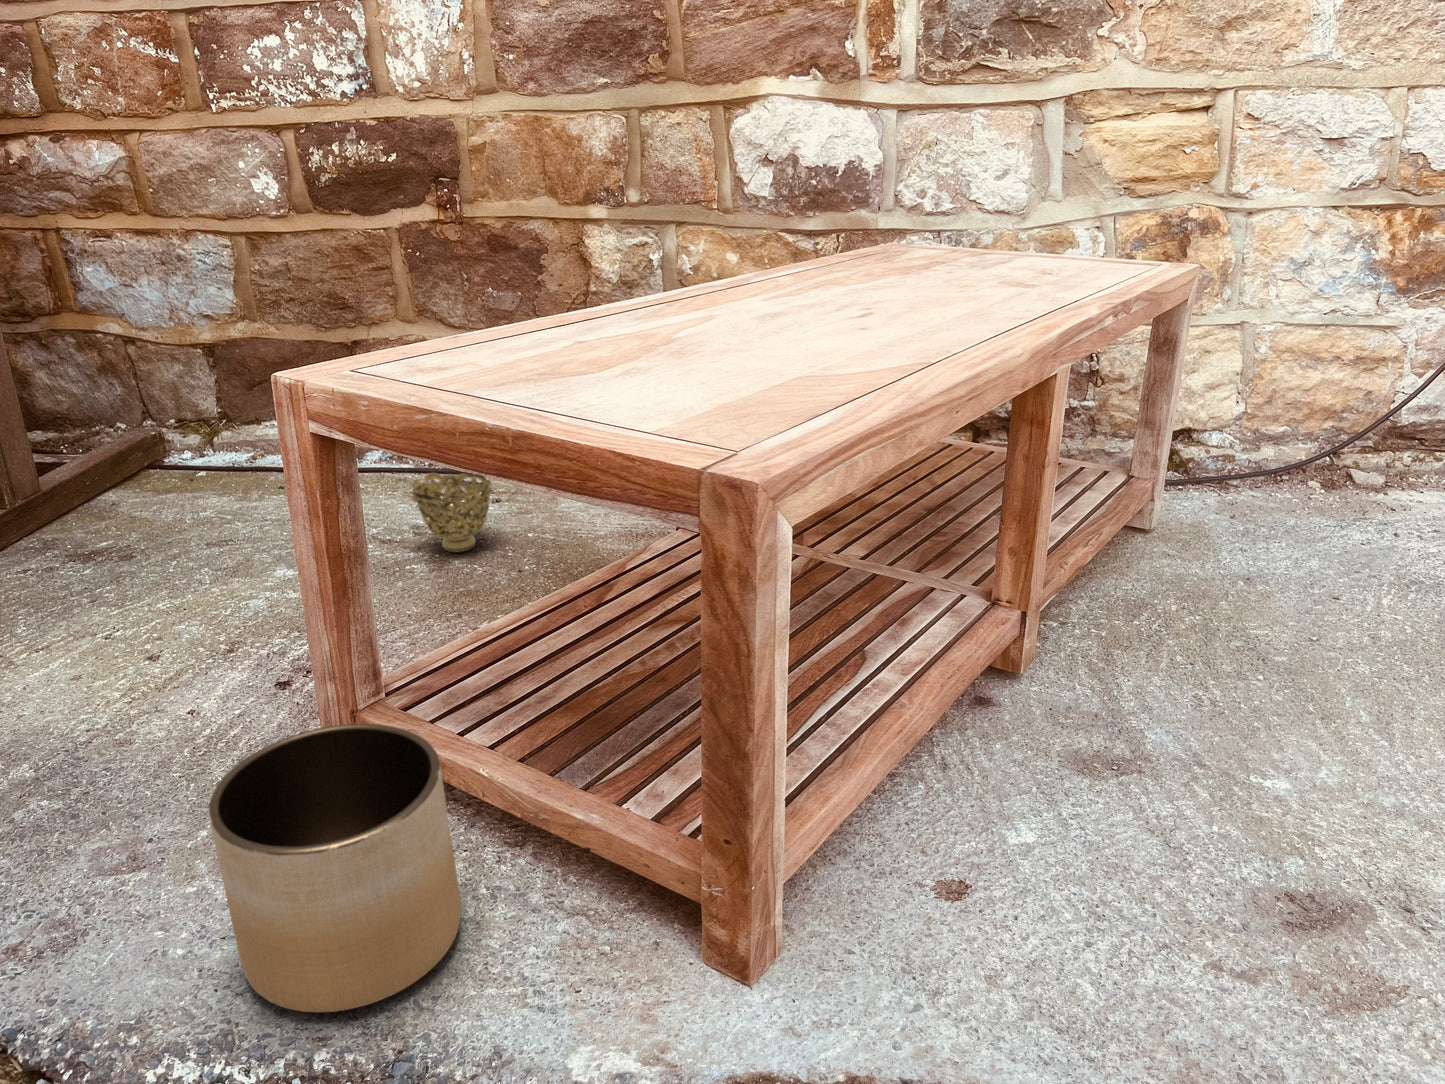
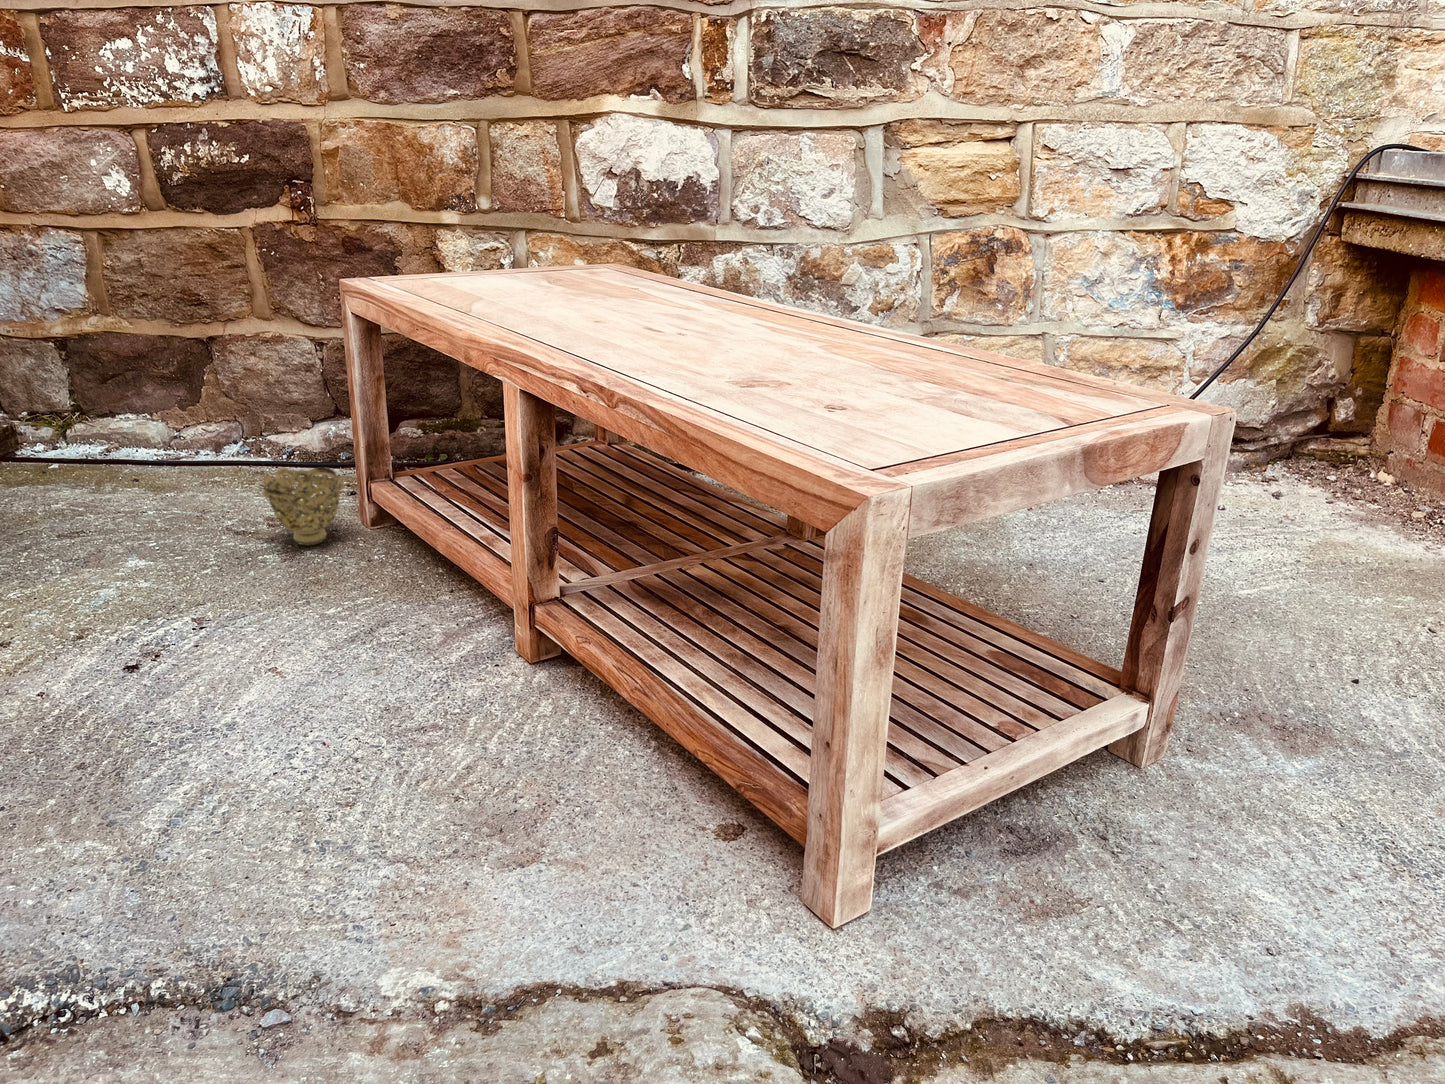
planter: present [208,723,461,1012] -> none [57,697,290,946]

